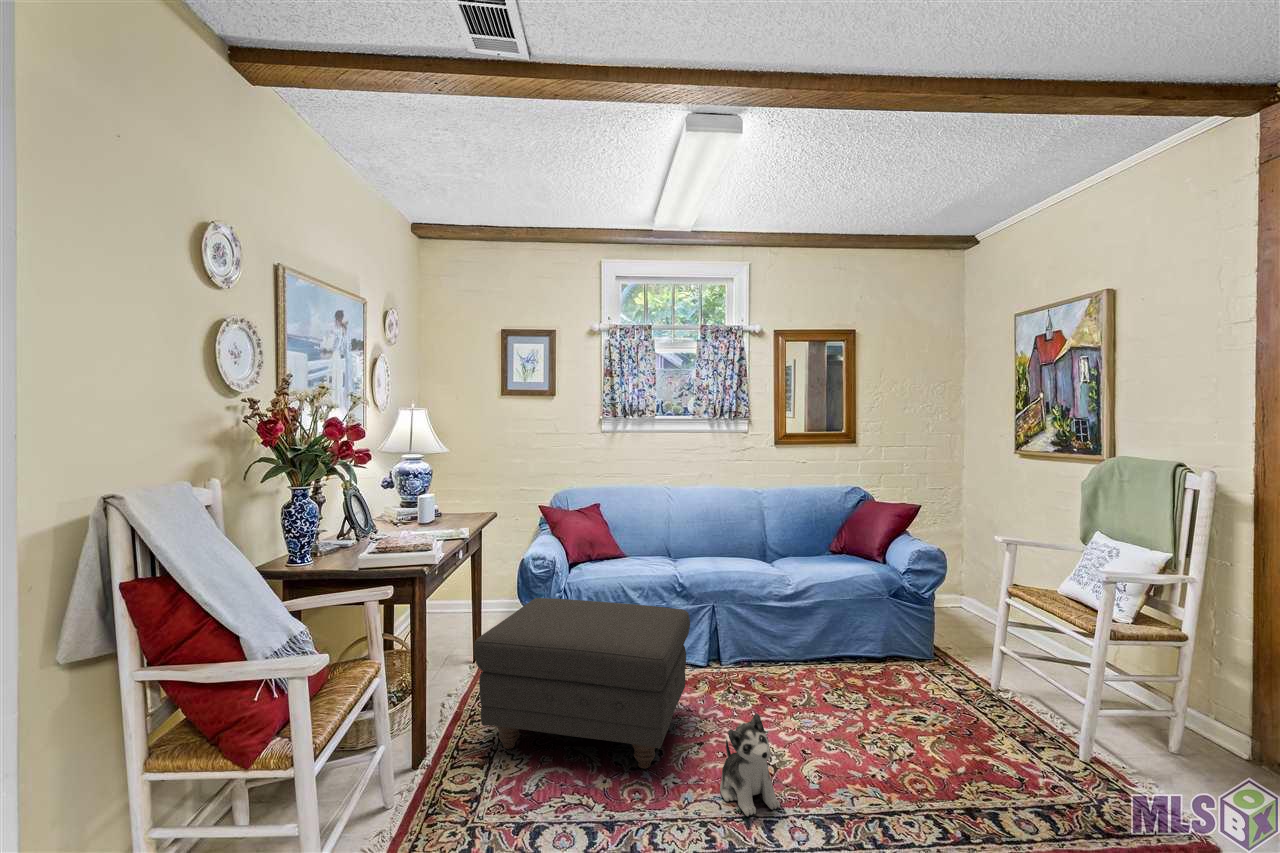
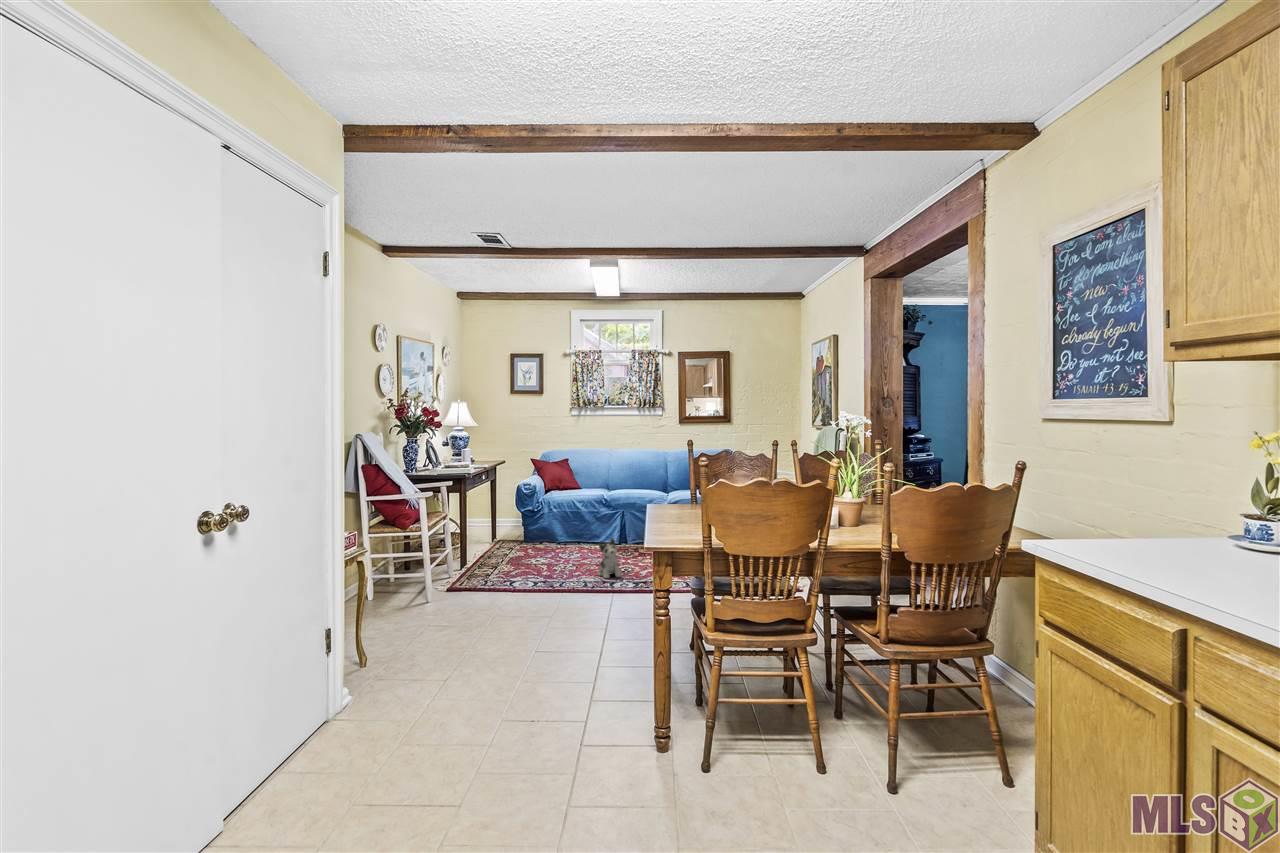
ottoman: present [474,598,690,769] -> none [490,500,599,569]

